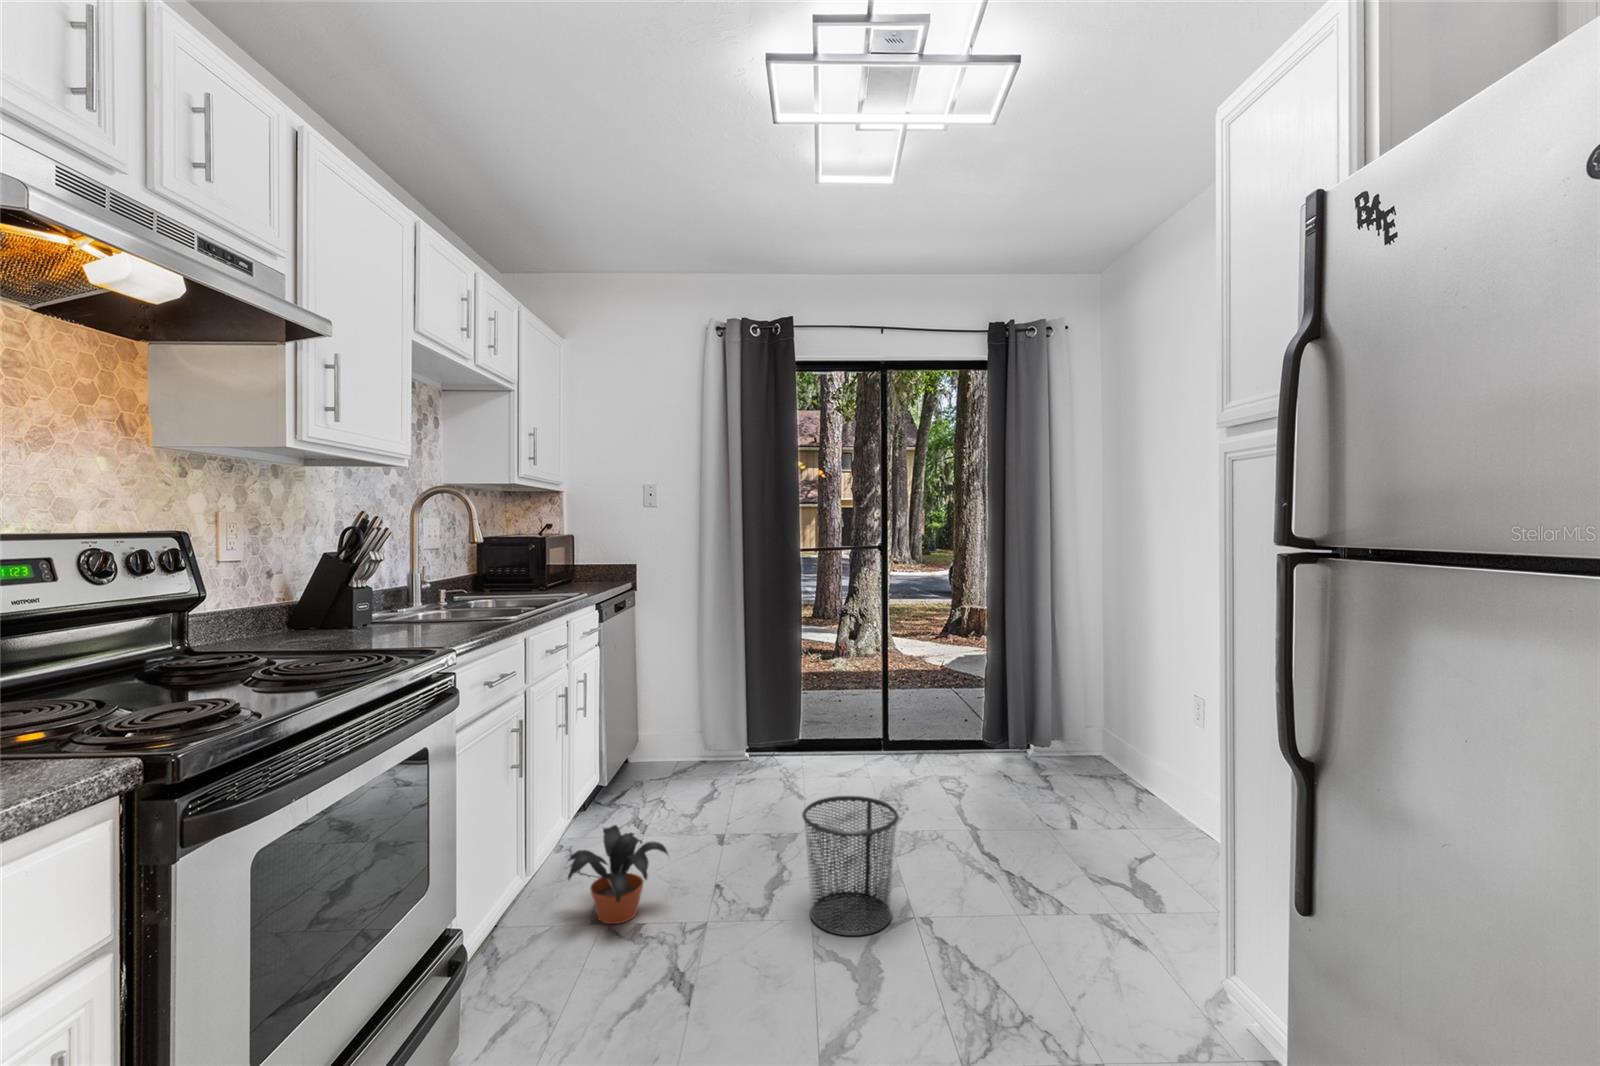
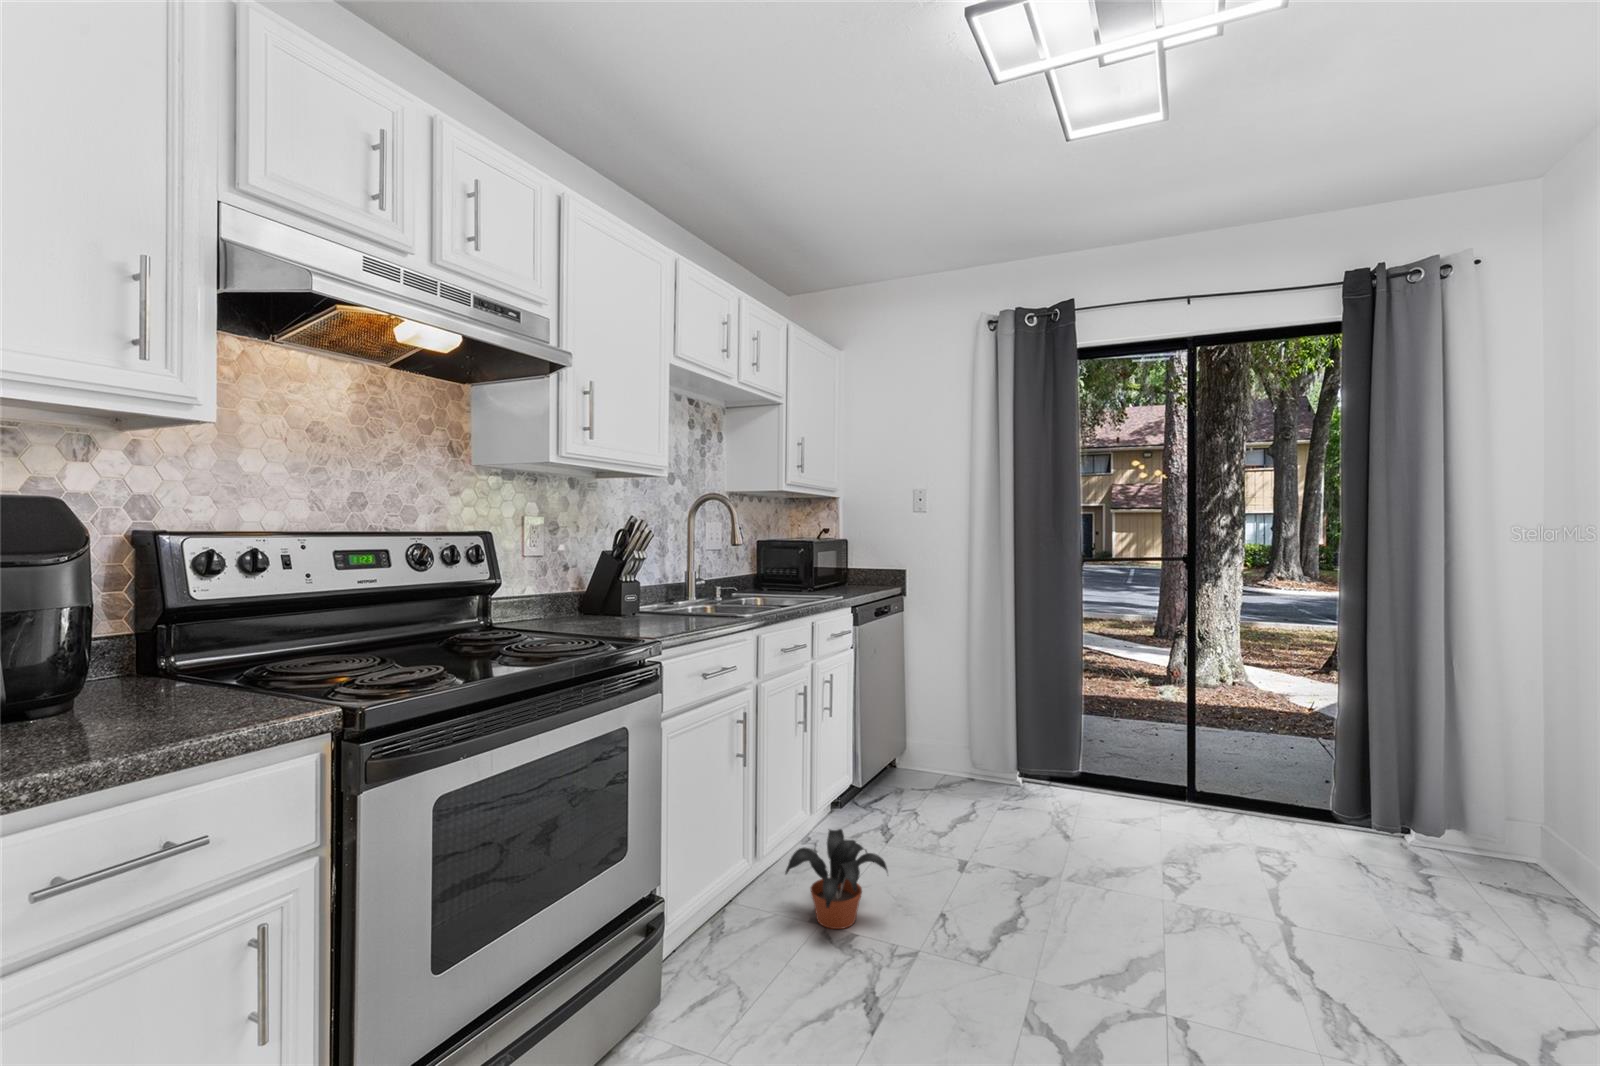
waste bin: present [802,796,899,936] -> none [1026,843,1147,1016]

